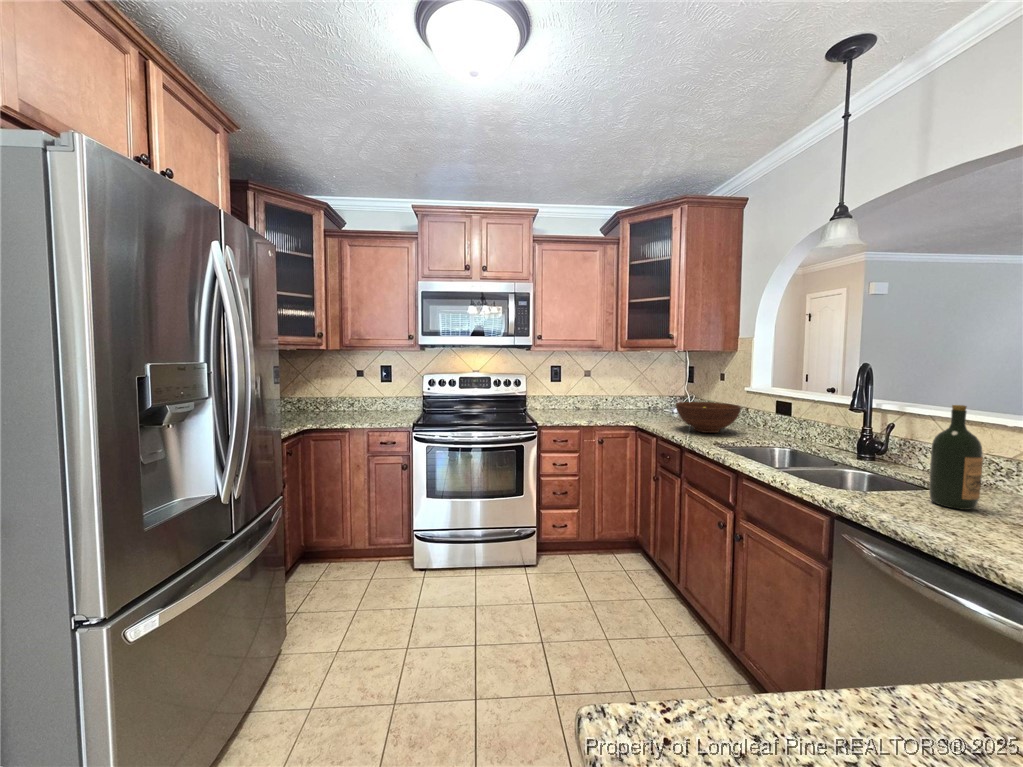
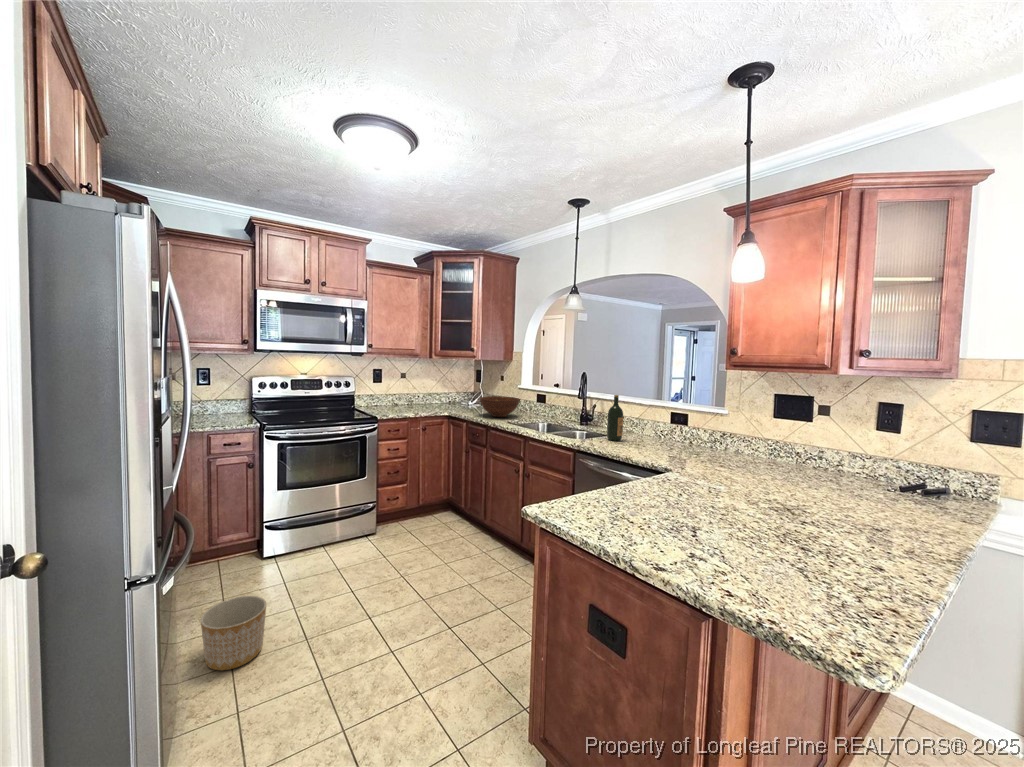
planter: none [275,620,347,713] -> present [200,596,266,670]

